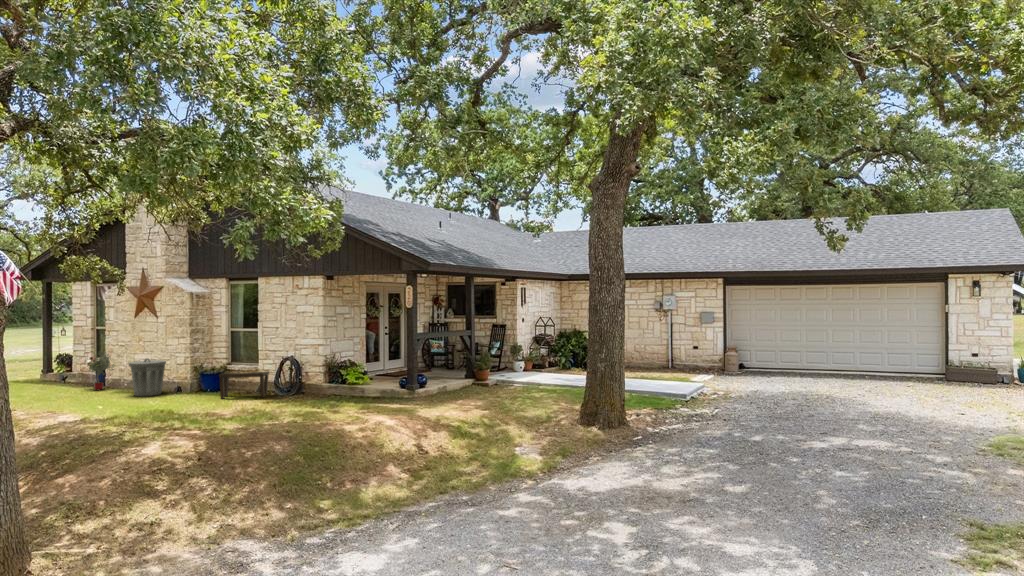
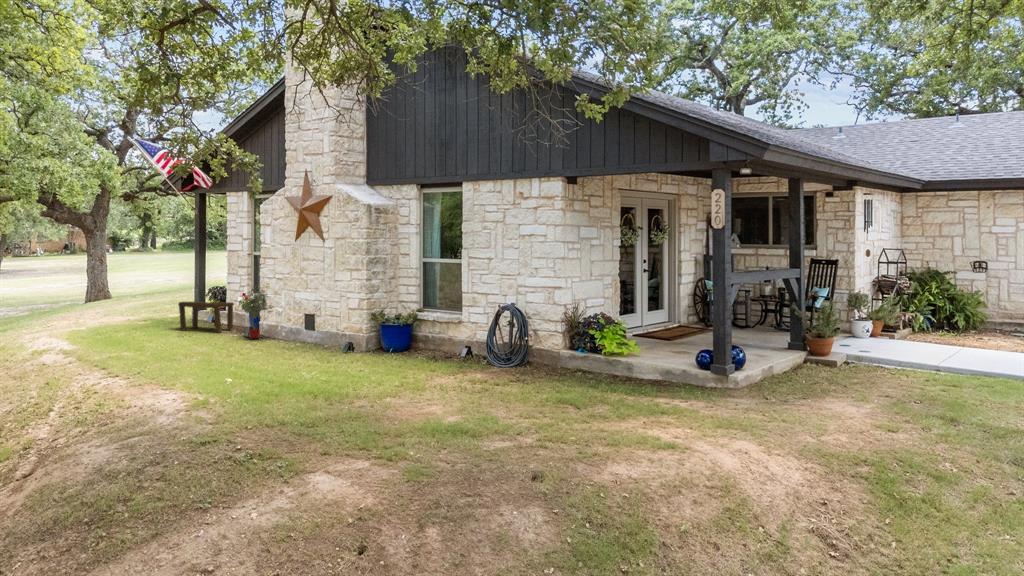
trash can: present [129,358,166,396] -> none [288,299,336,353]
bench: present [219,372,269,399] -> present [178,301,234,333]

